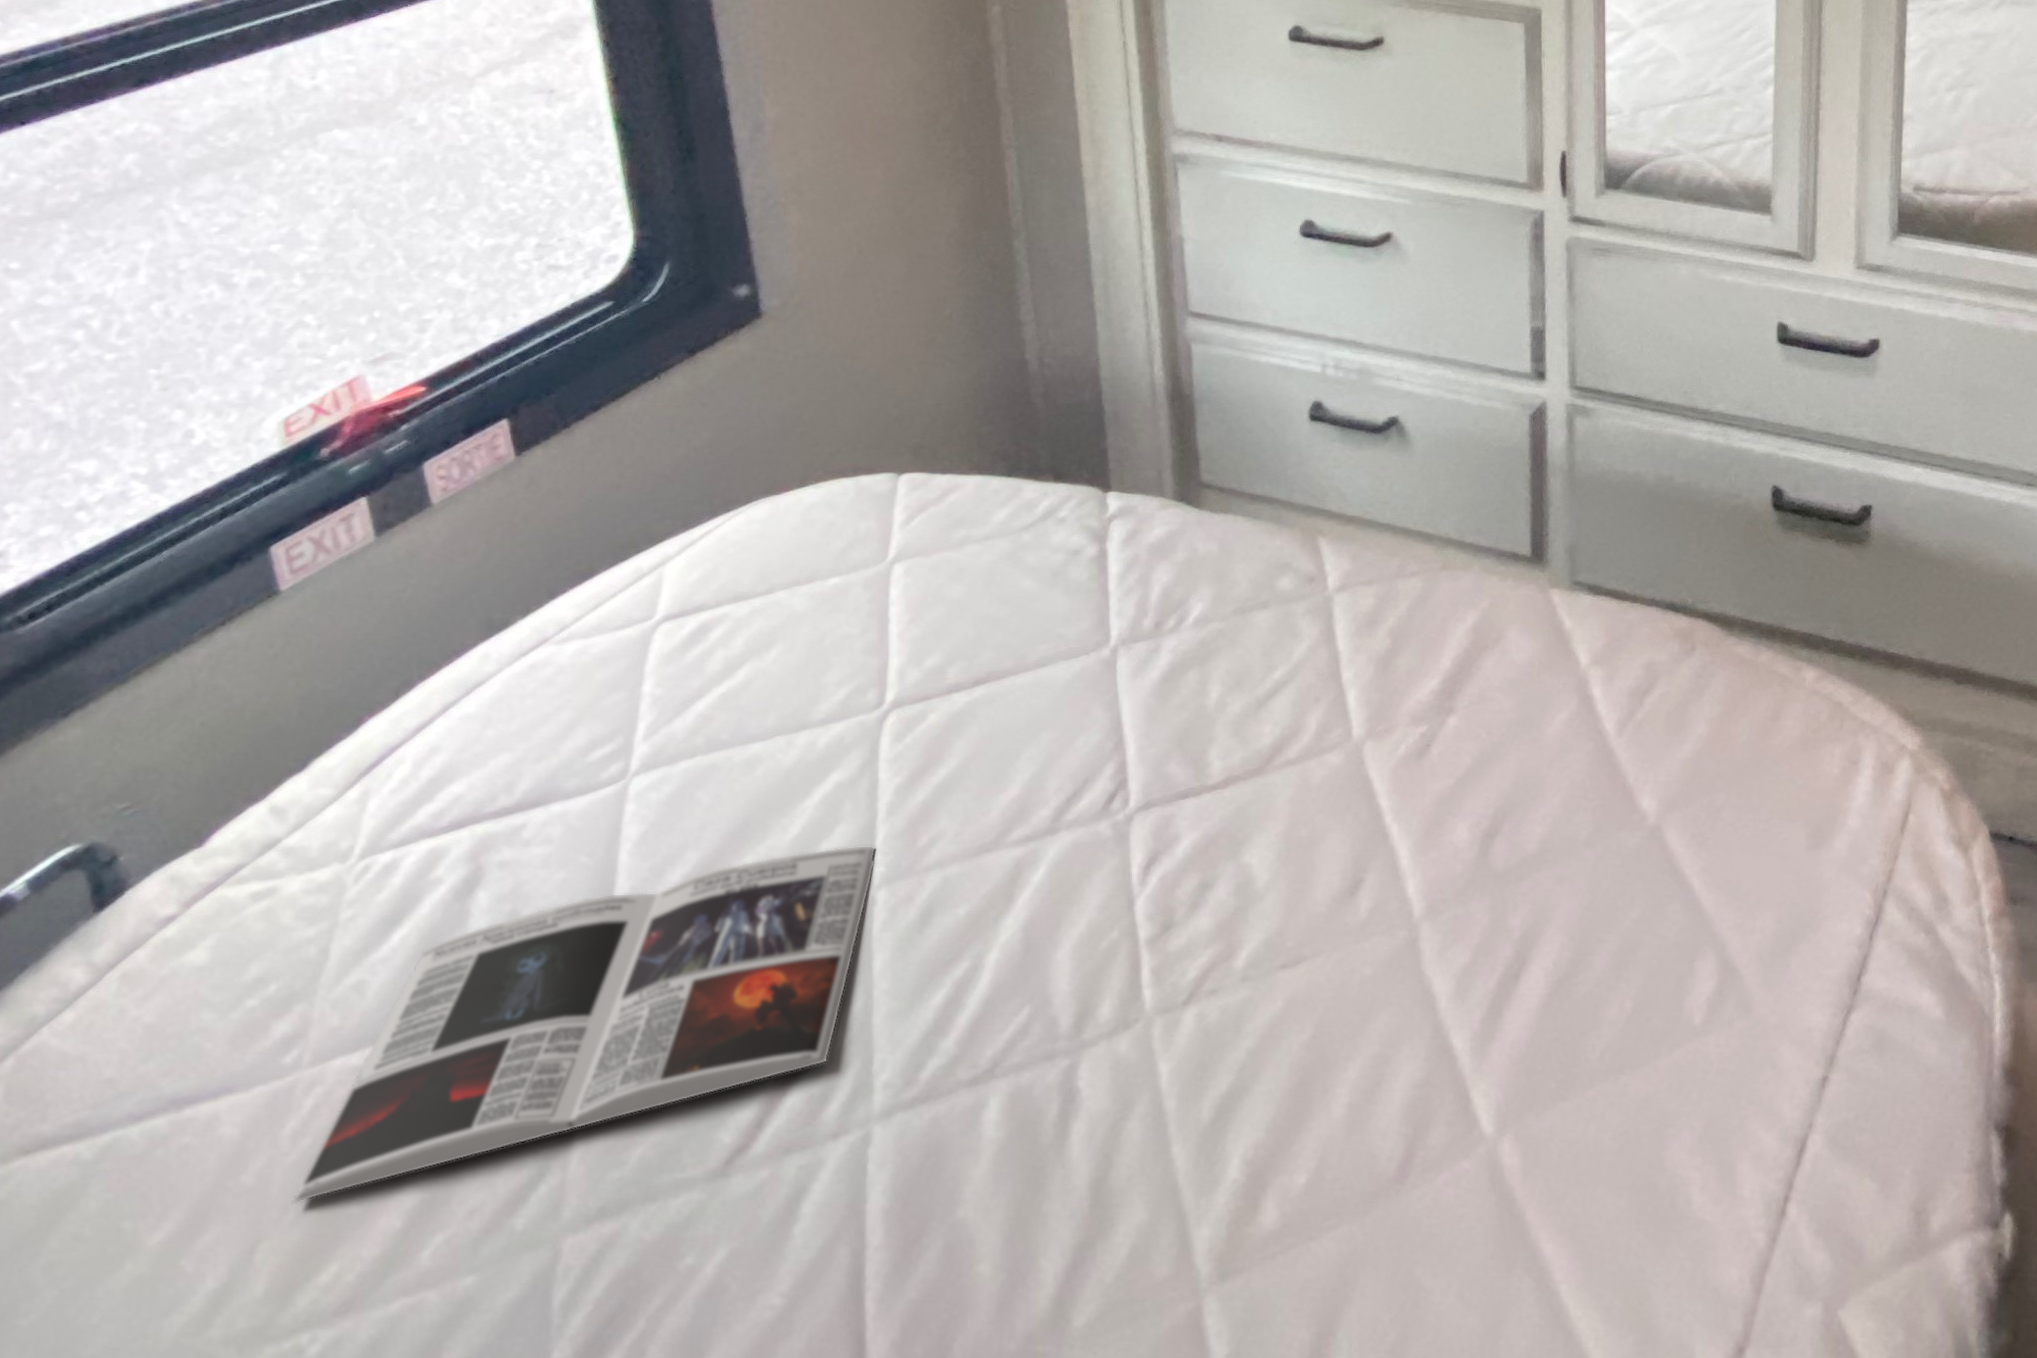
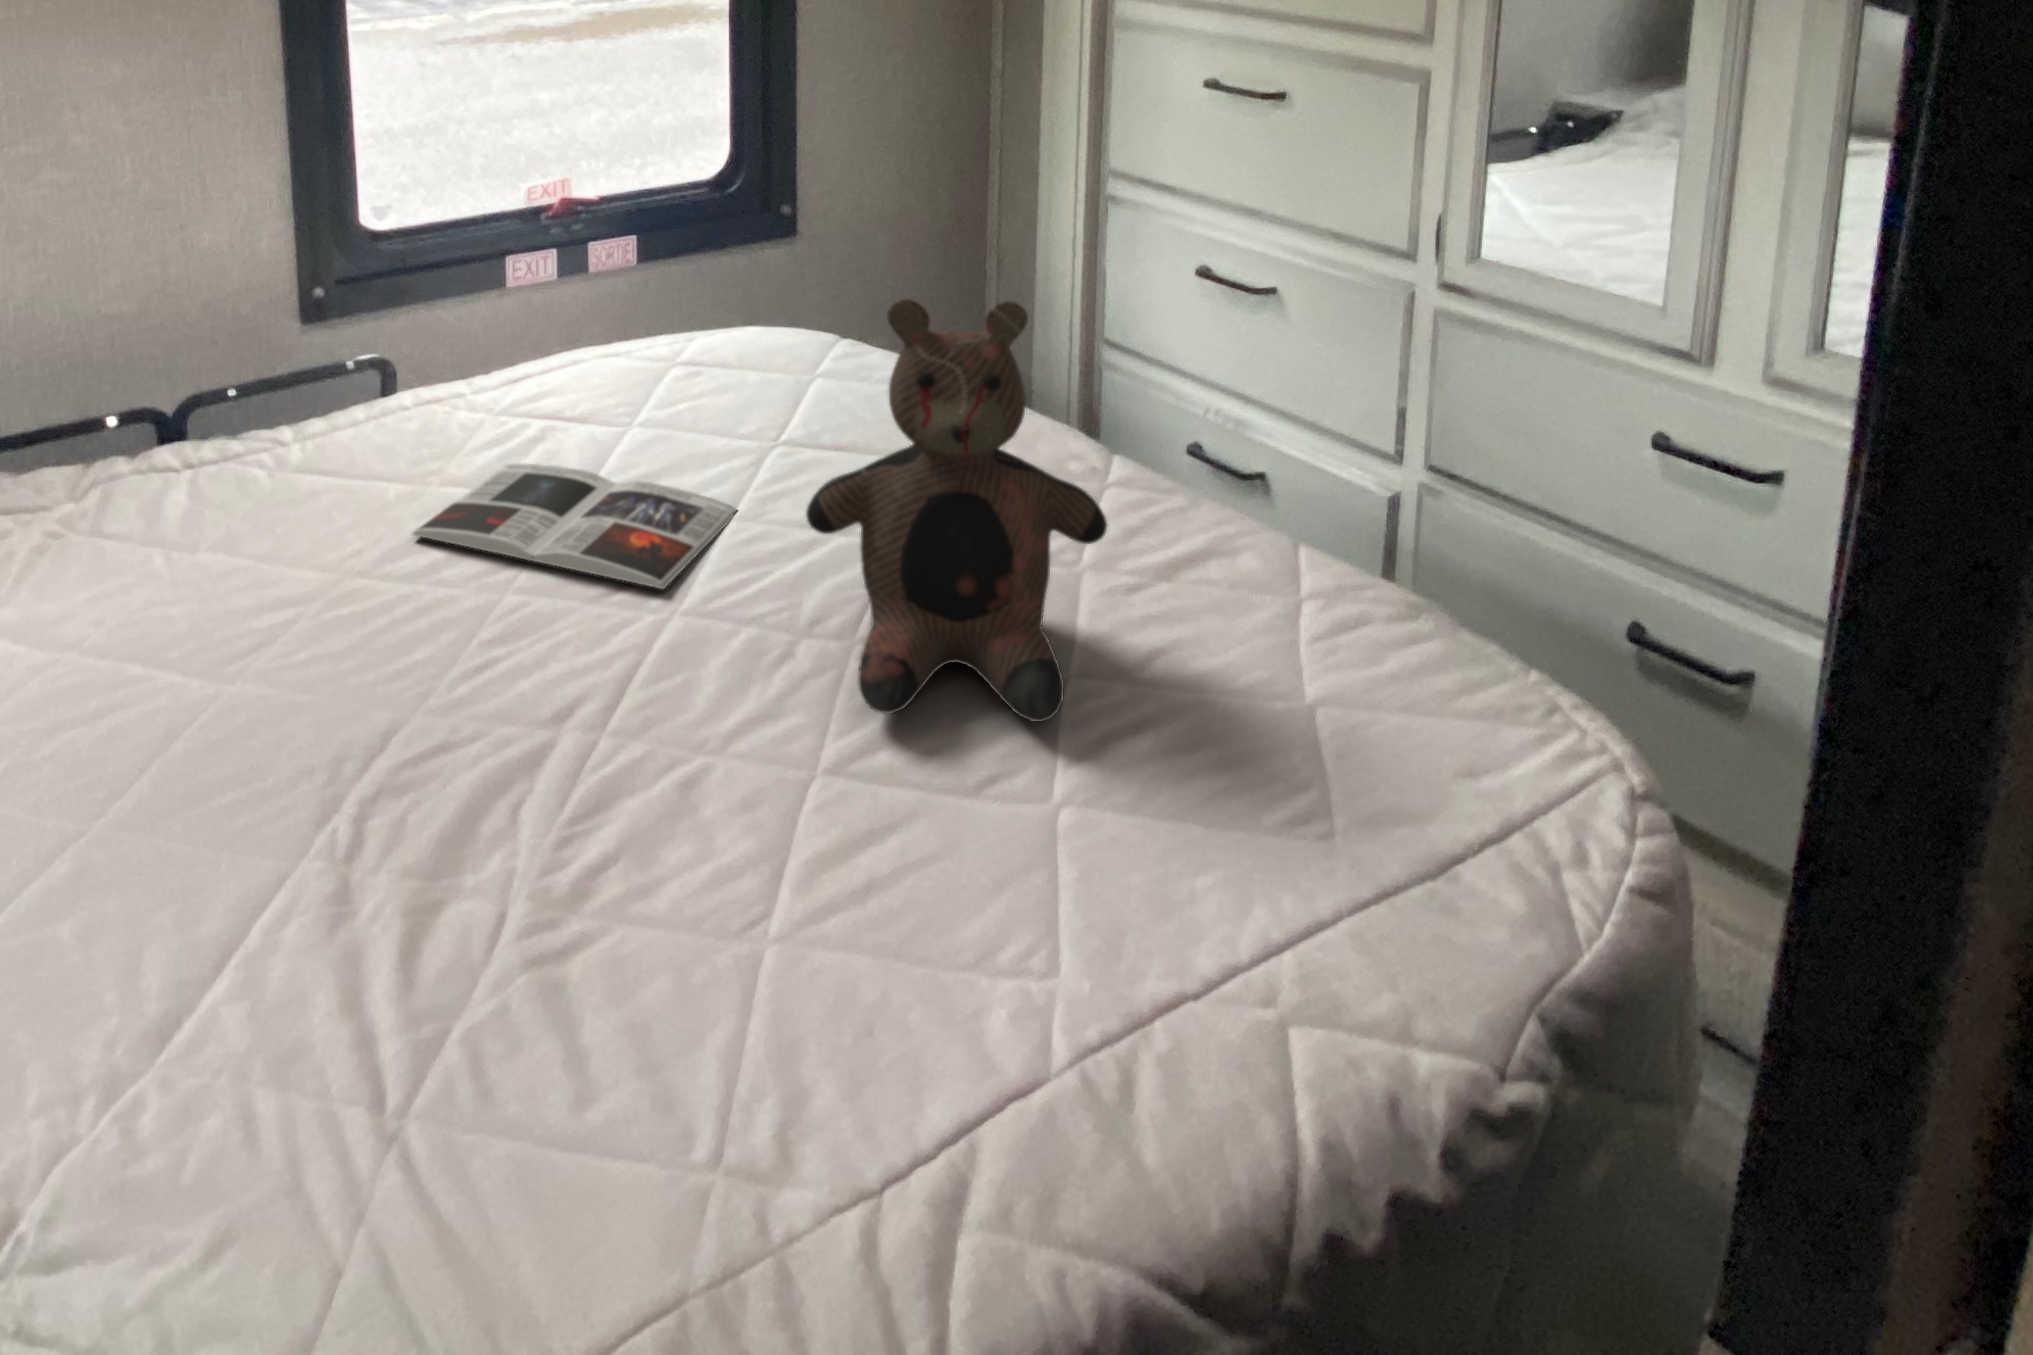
teddy bear: none [1046,527,1429,1106] -> present [806,299,1107,722]

